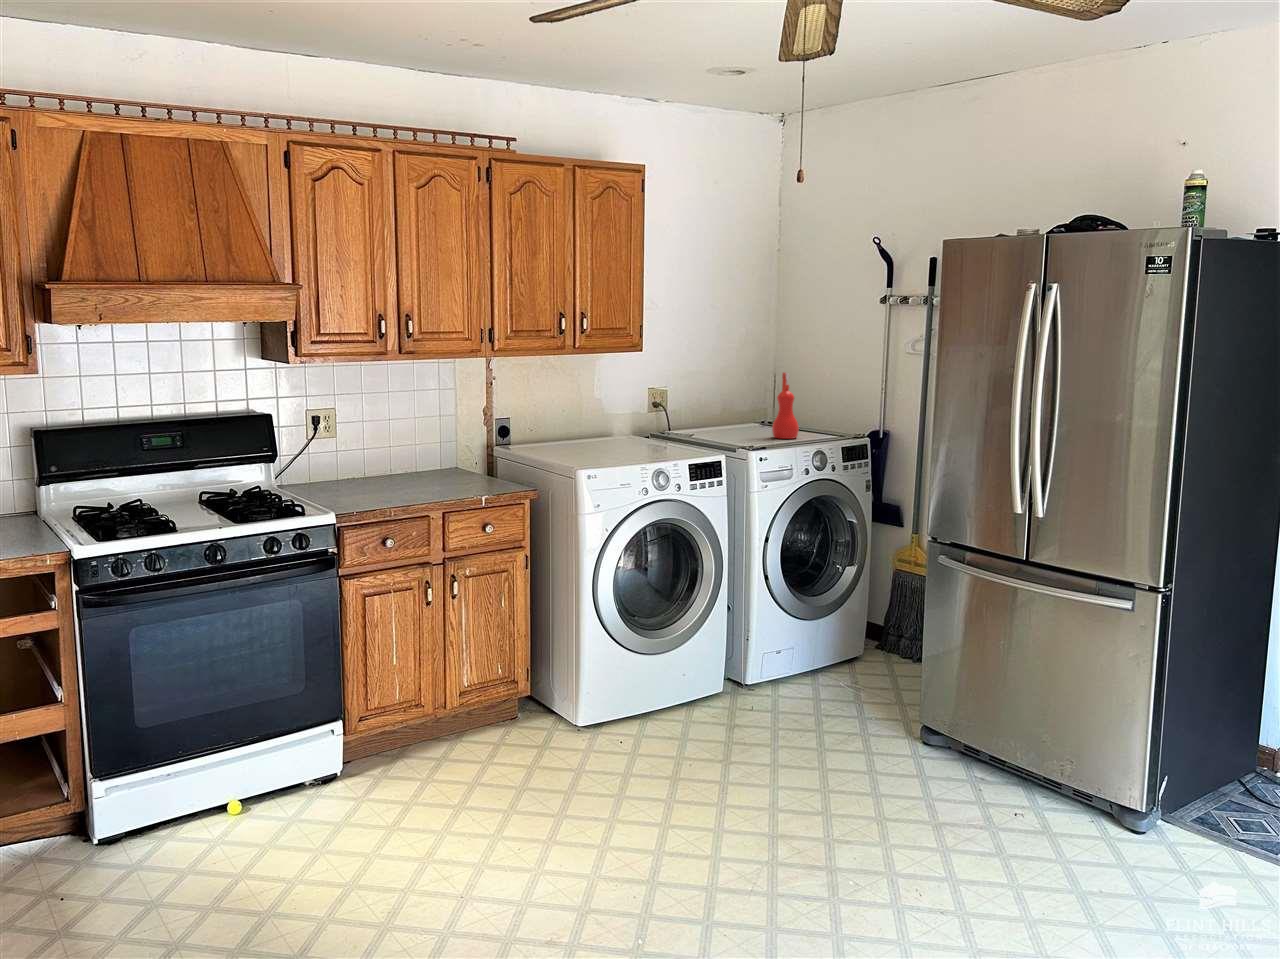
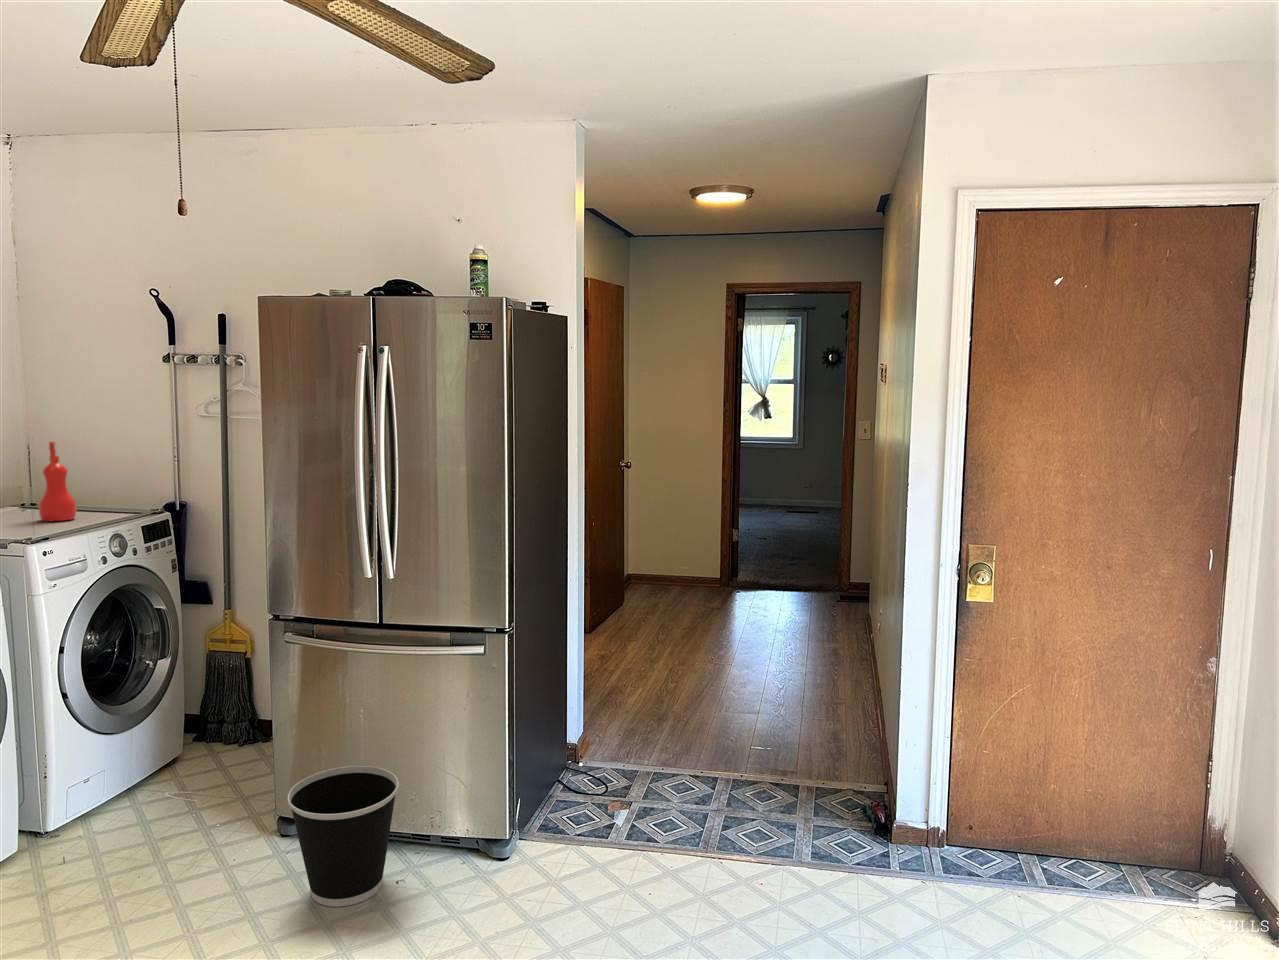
wastebasket: none [921,690,1027,817] -> present [288,766,399,907]

